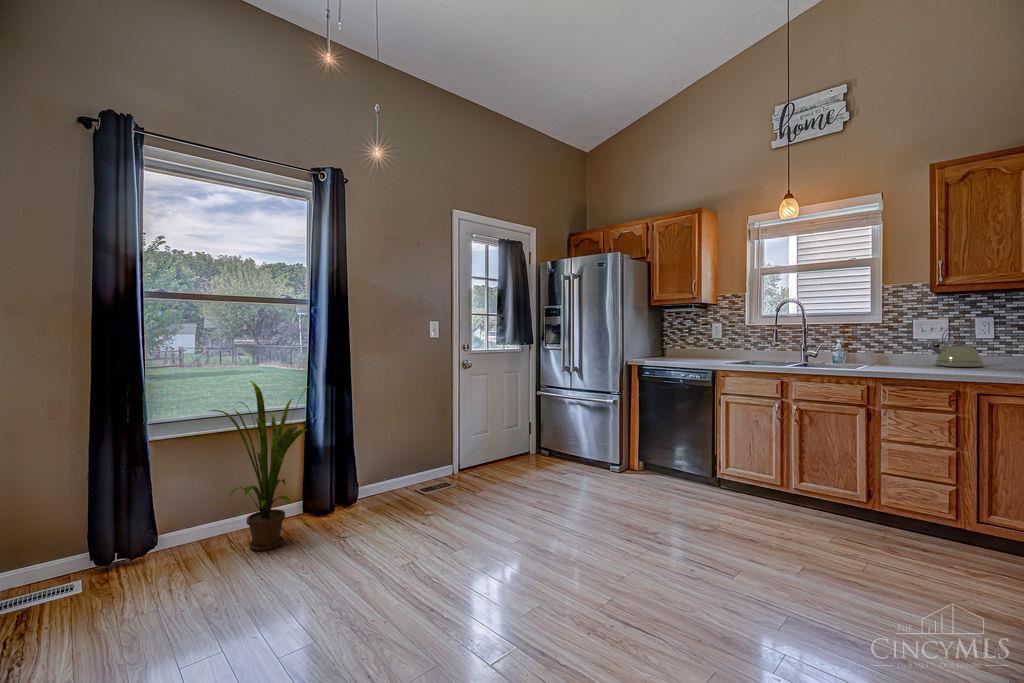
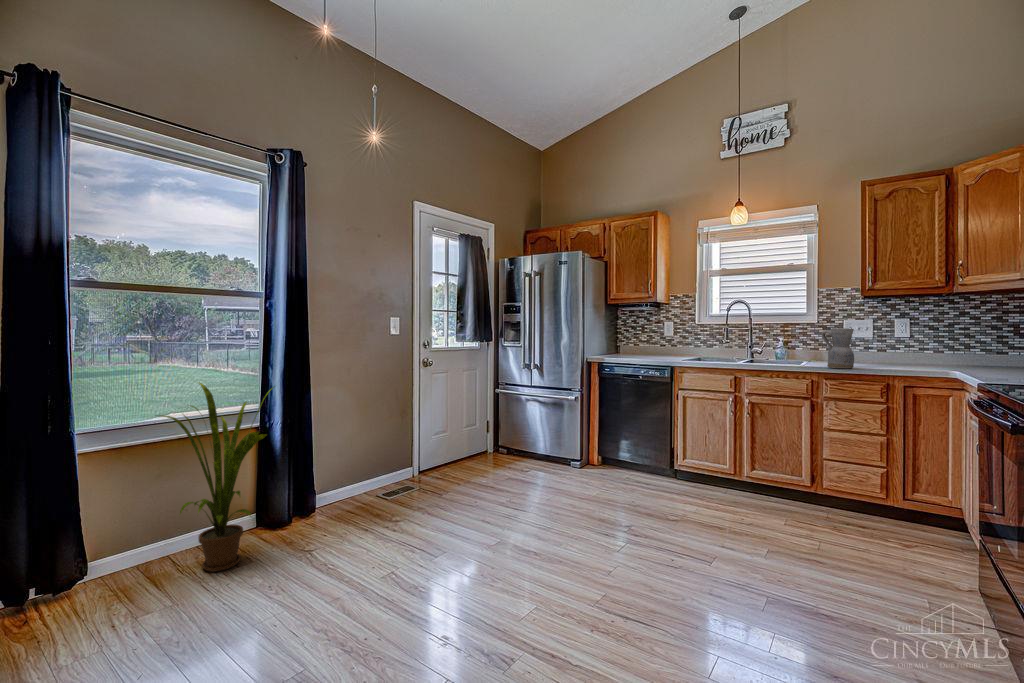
kettle: present [929,325,984,367] -> none [858,325,903,362]
ceramic pitcher: none [878,328,917,373] -> present [822,328,854,368]

